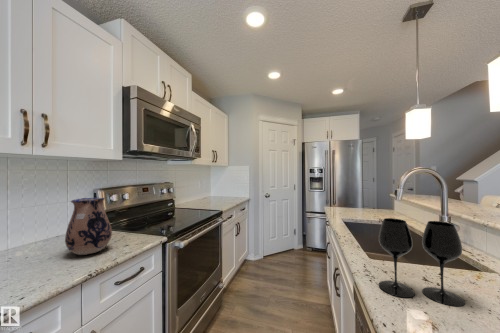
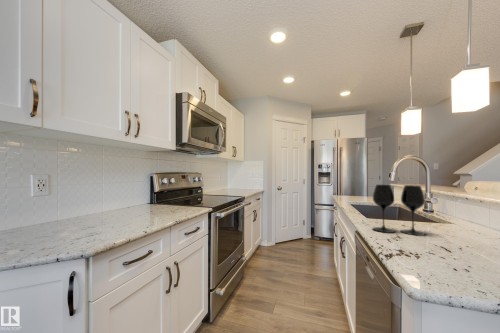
ceramic pitcher: present [65,198,112,255] -> none [148,176,177,215]

